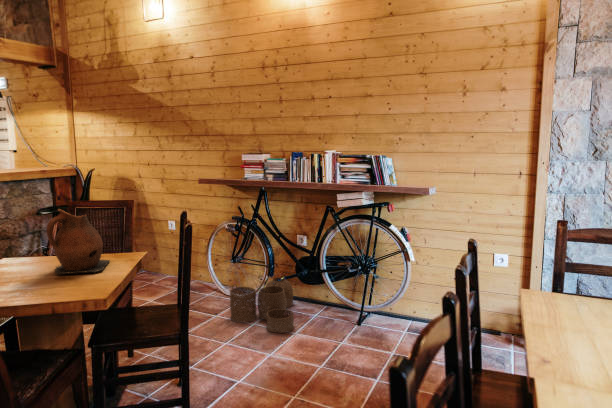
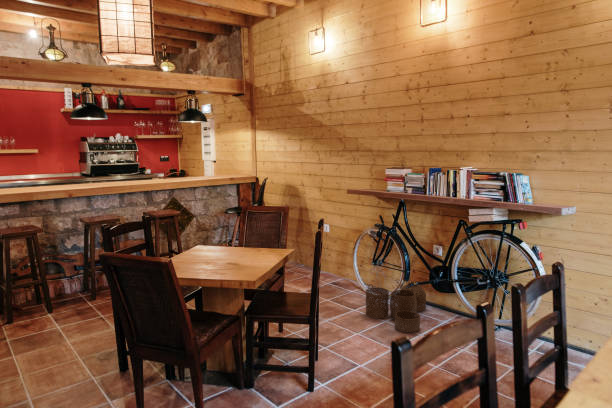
ceramic pitcher: present [46,210,110,274] -> none [225,215,266,262]

